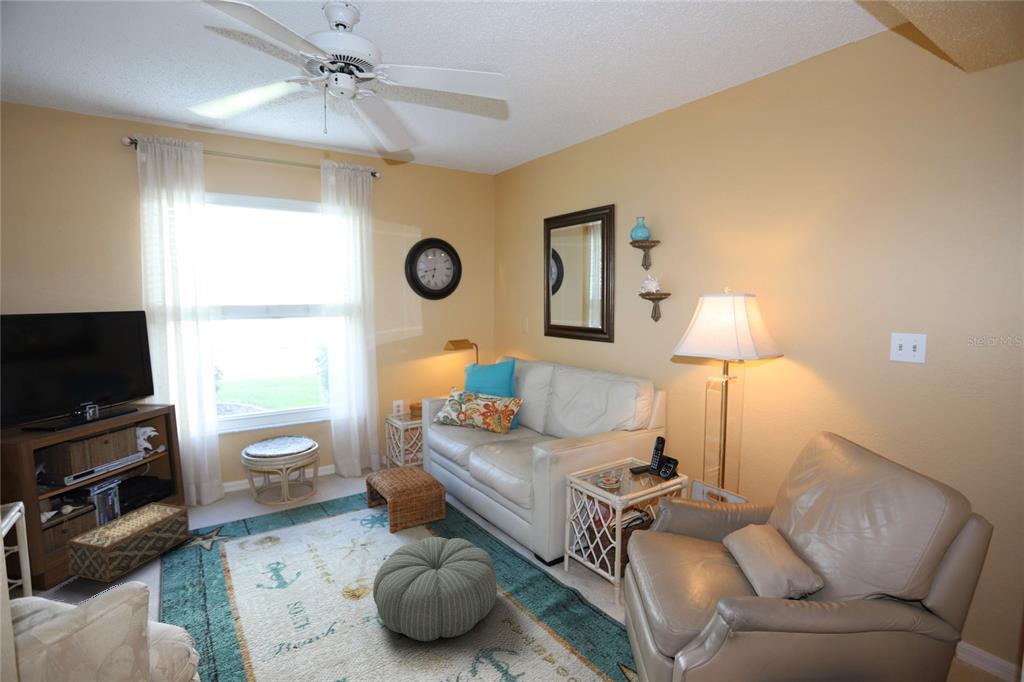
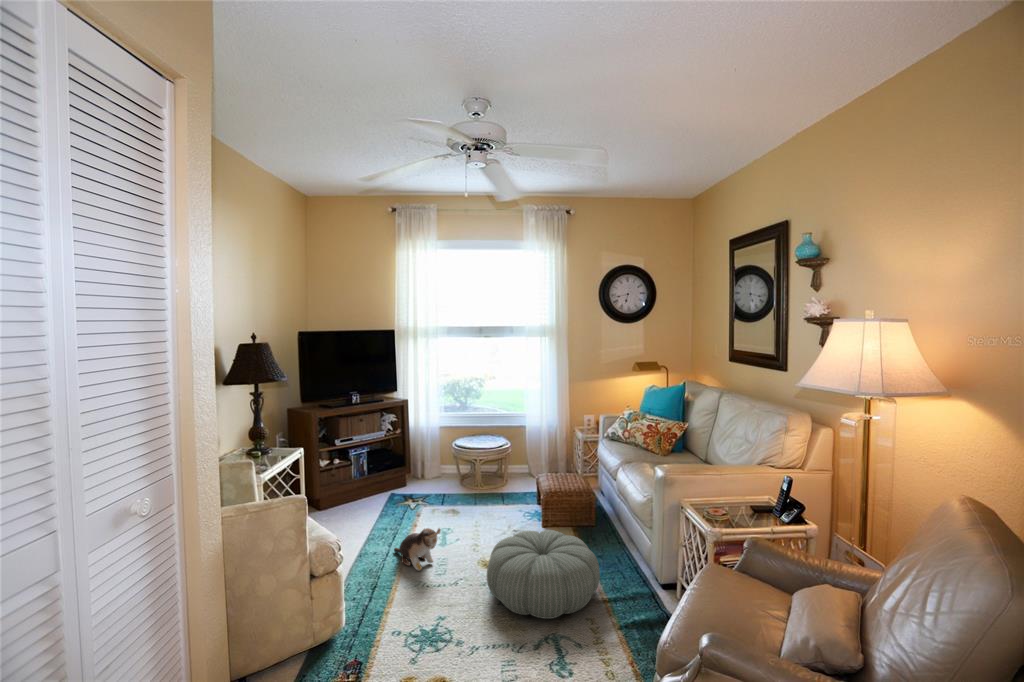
woven basket: present [66,502,190,583] -> none [333,469,405,516]
plush toy: none [218,570,301,630] -> present [394,528,441,571]

